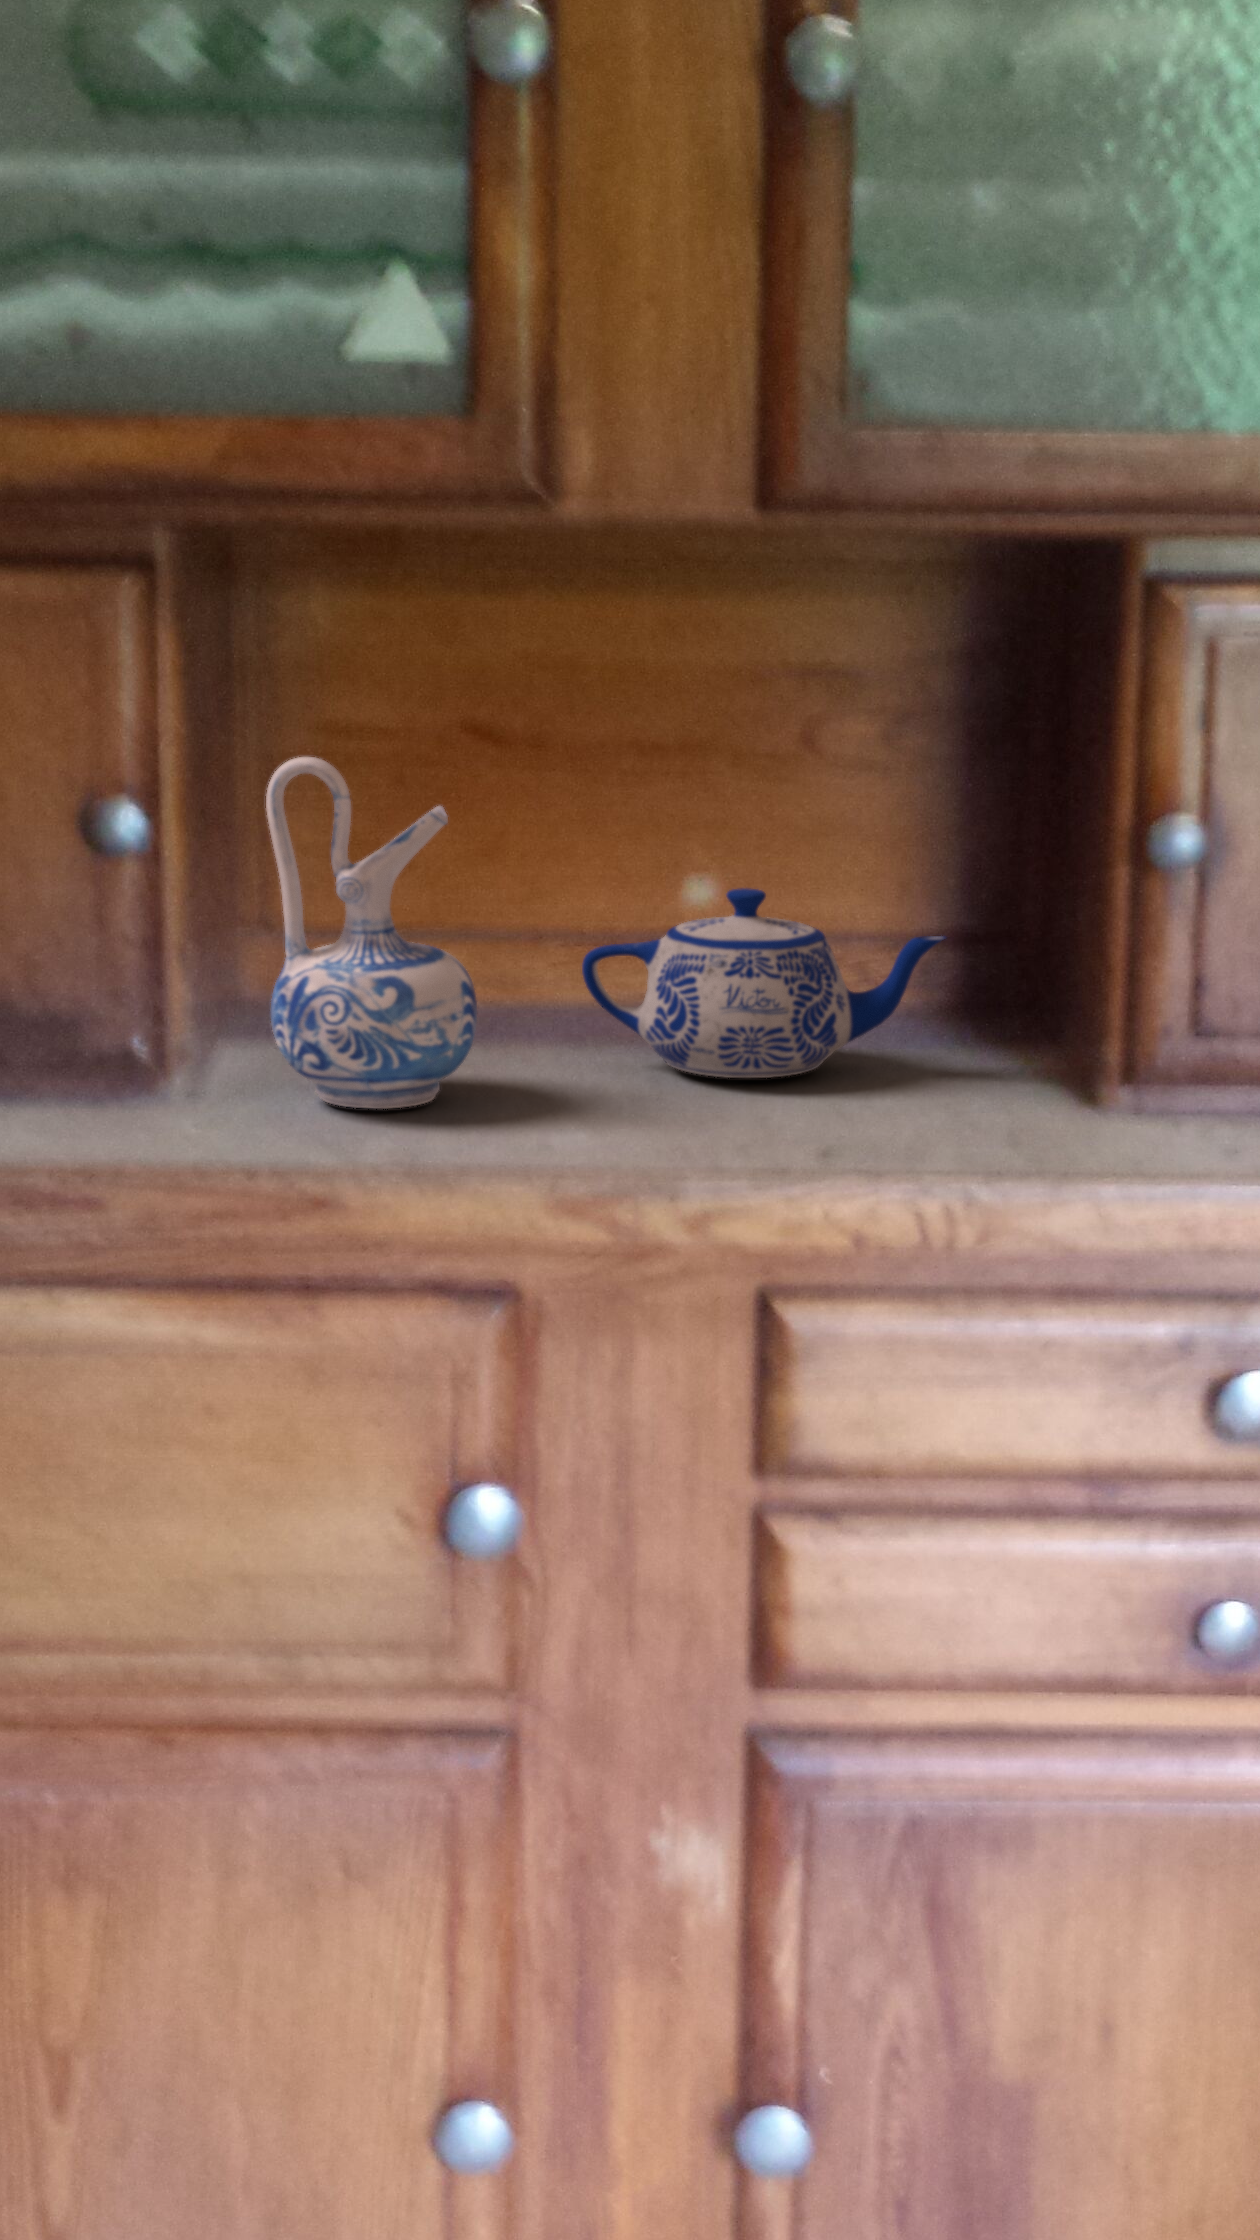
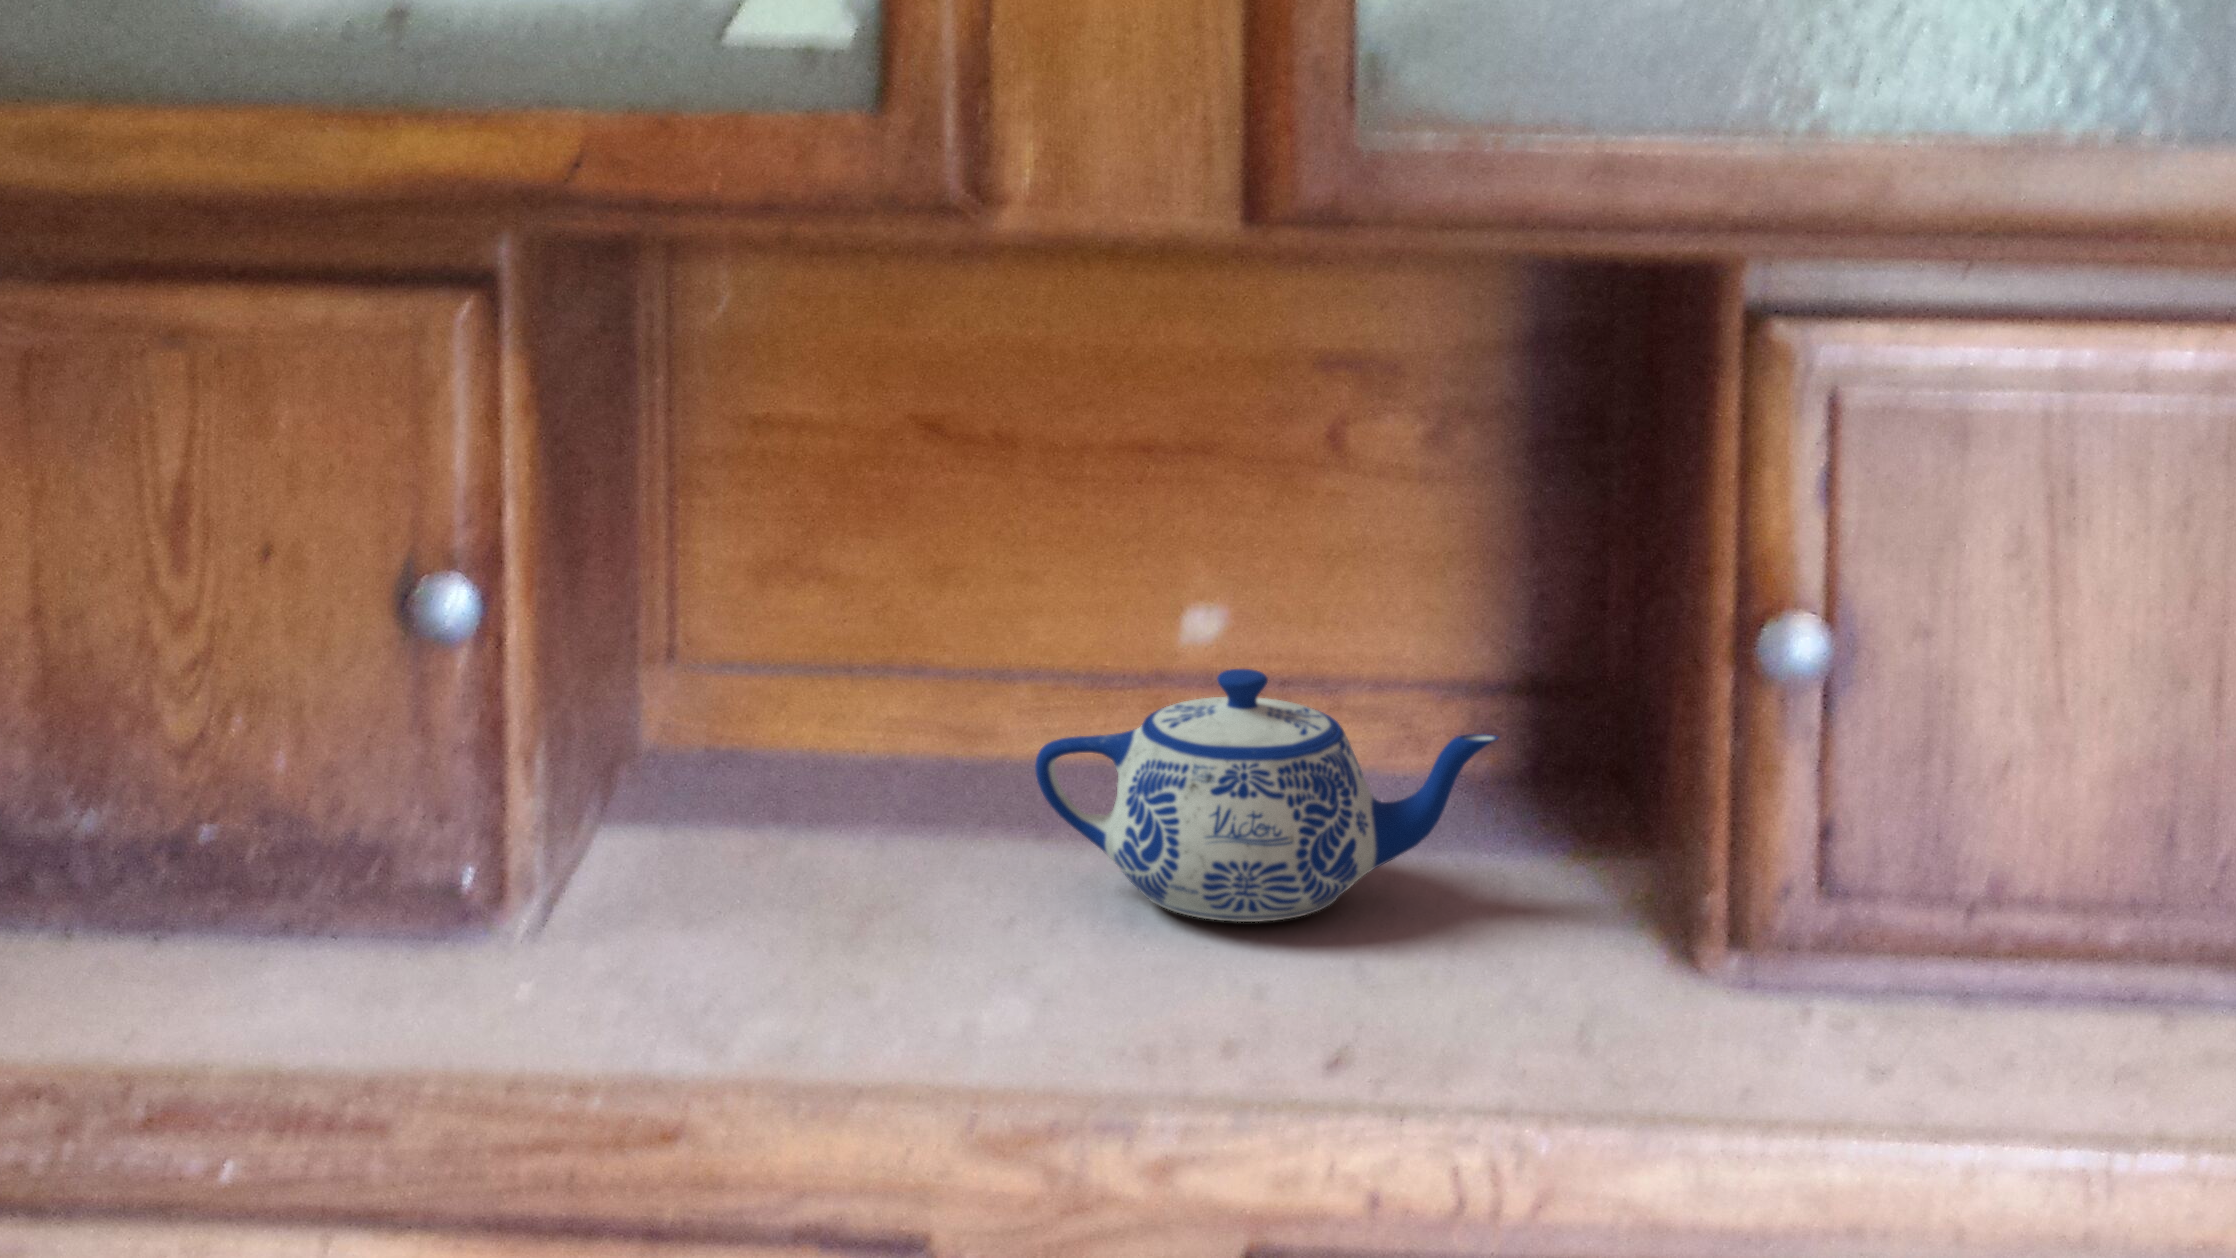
ceramic pitcher: present [266,757,477,1109] -> none [627,526,892,975]

